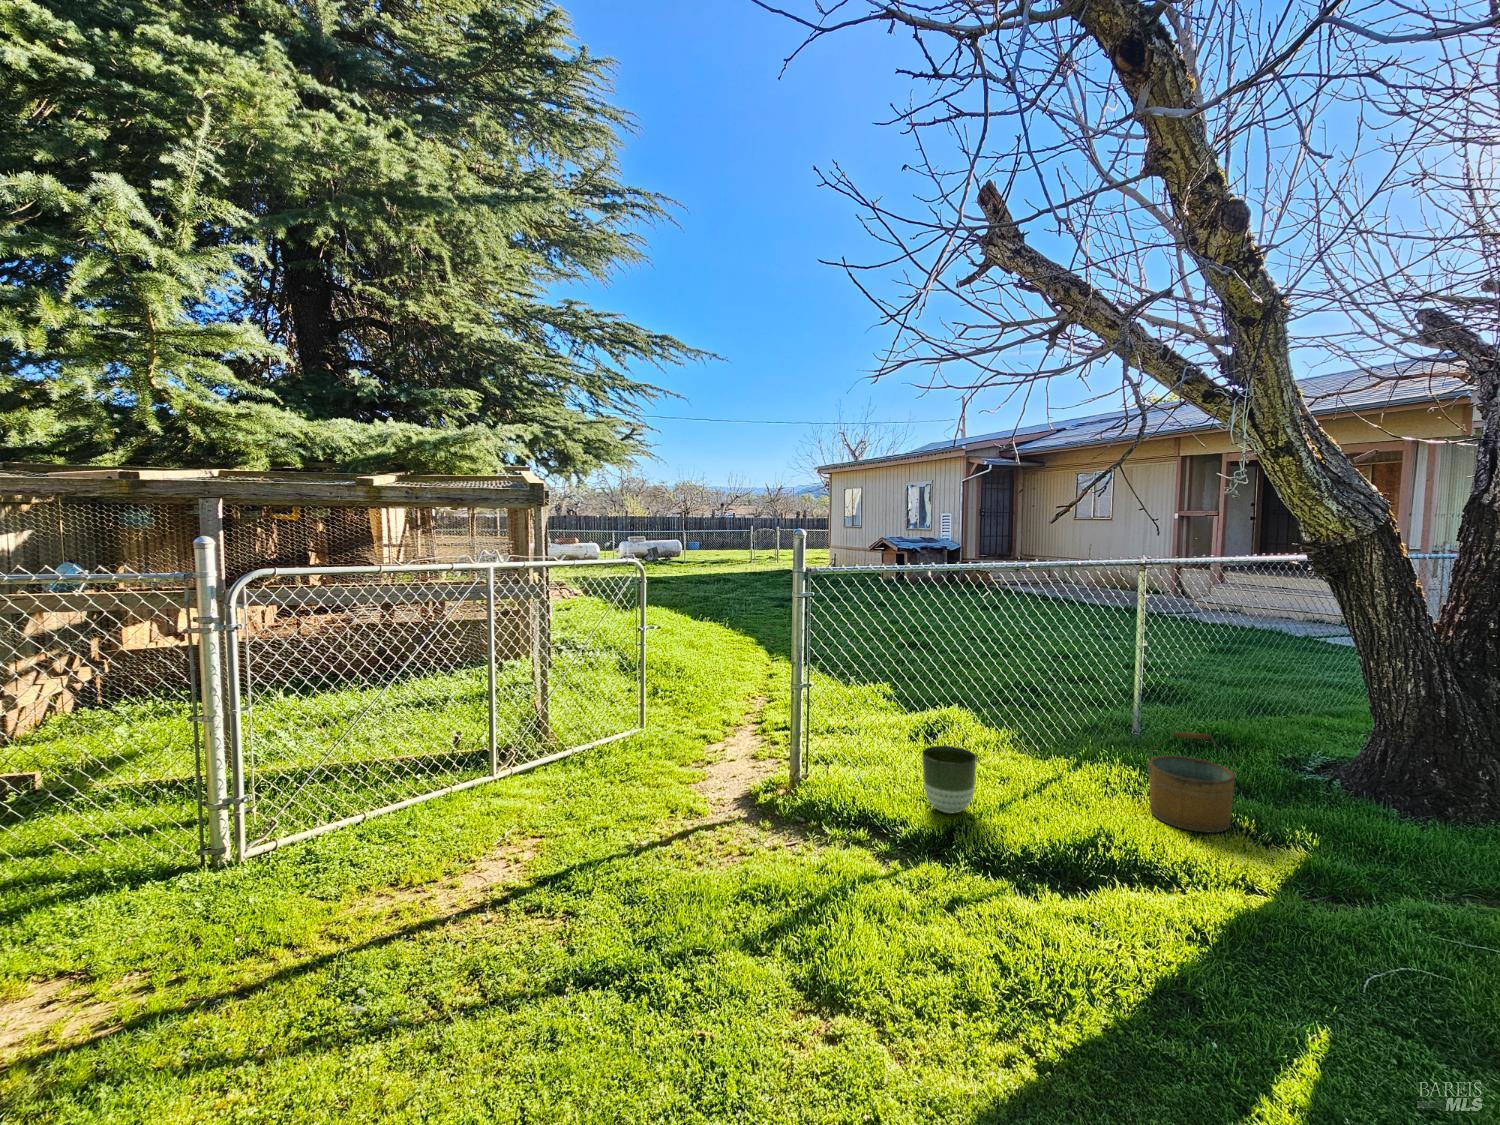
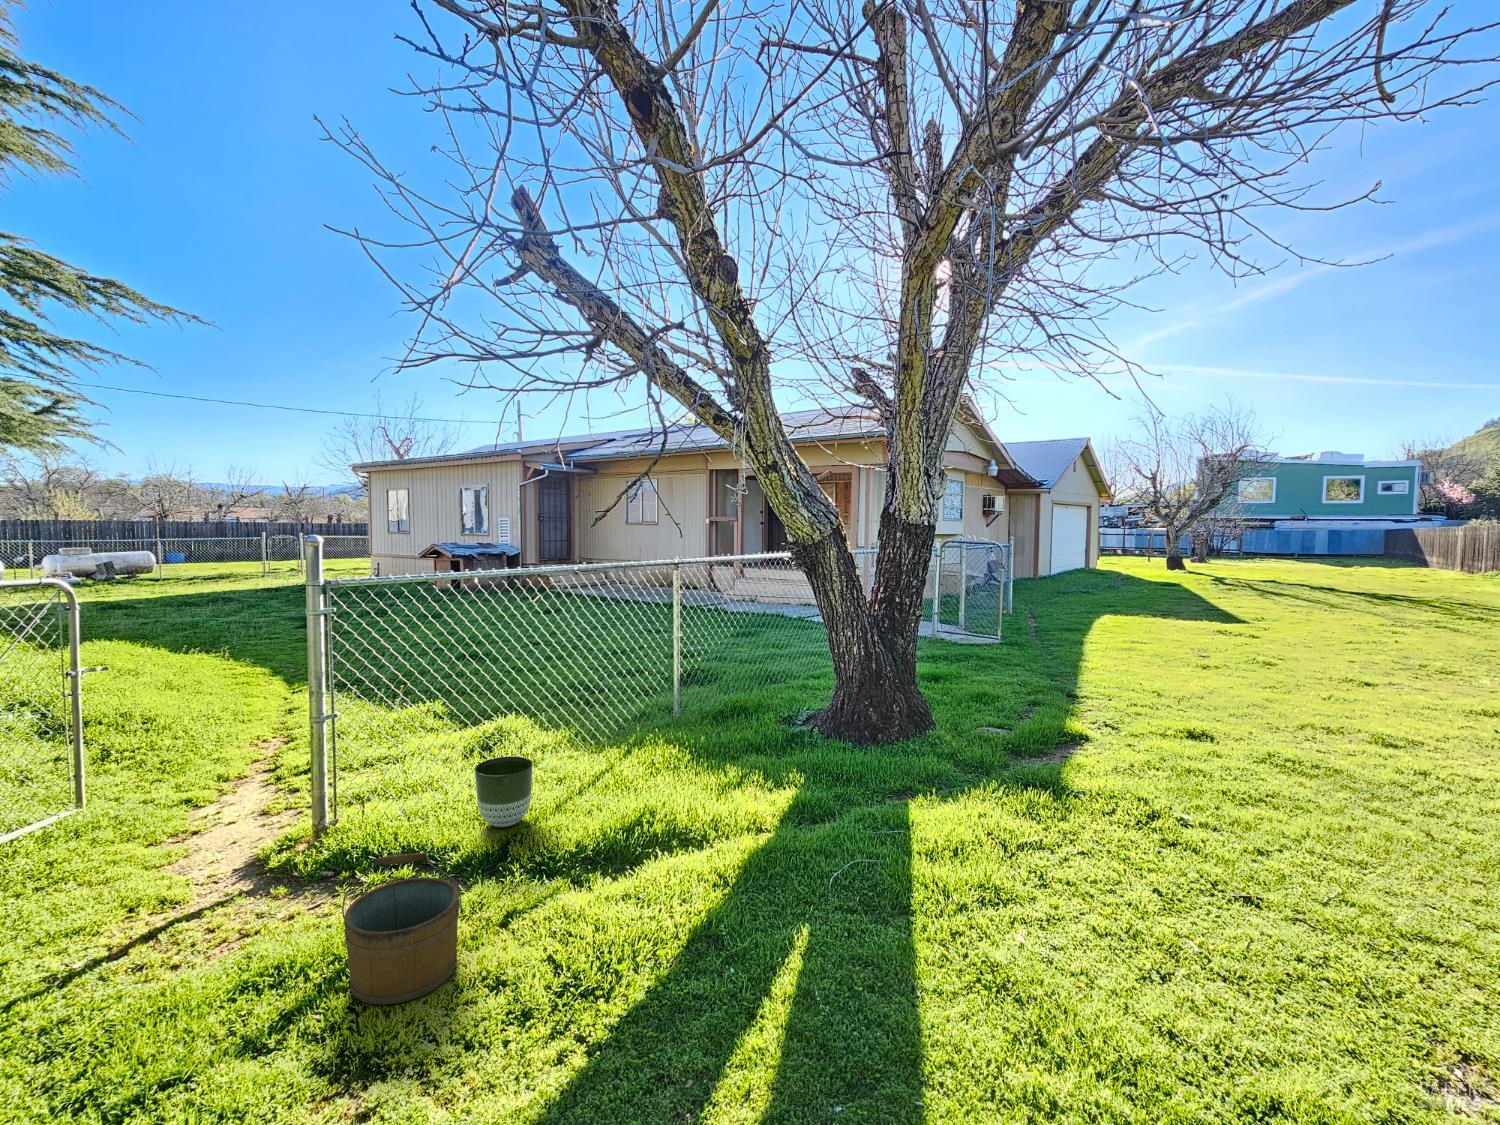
bucket: present [1147,732,1236,833] -> present [342,853,462,1005]

